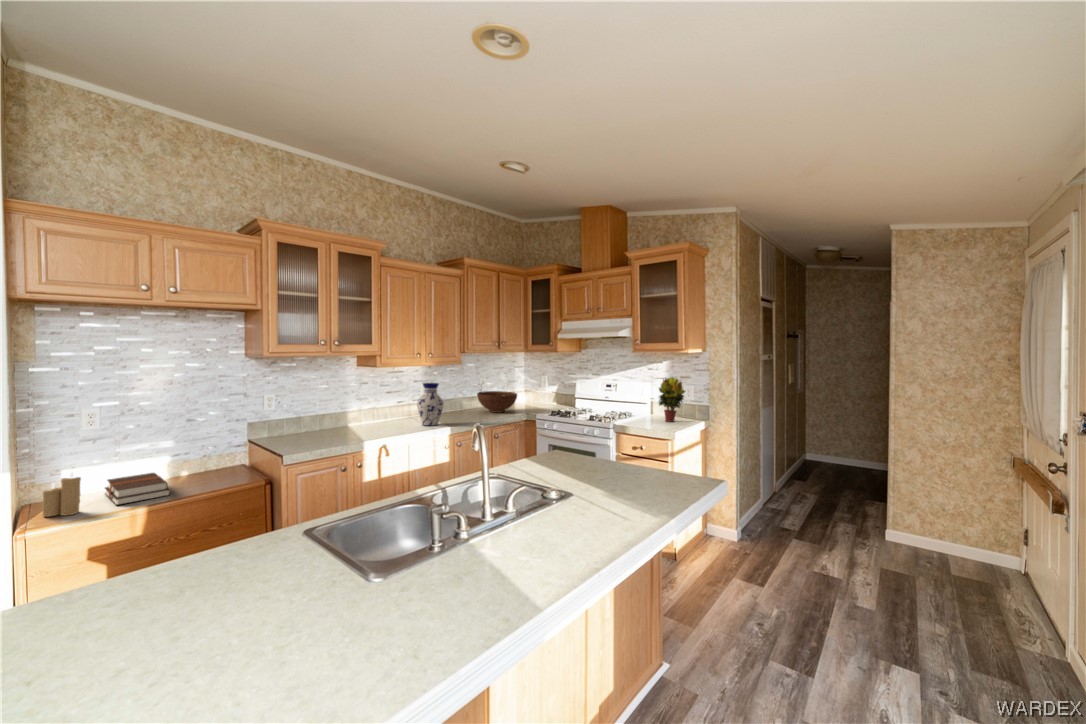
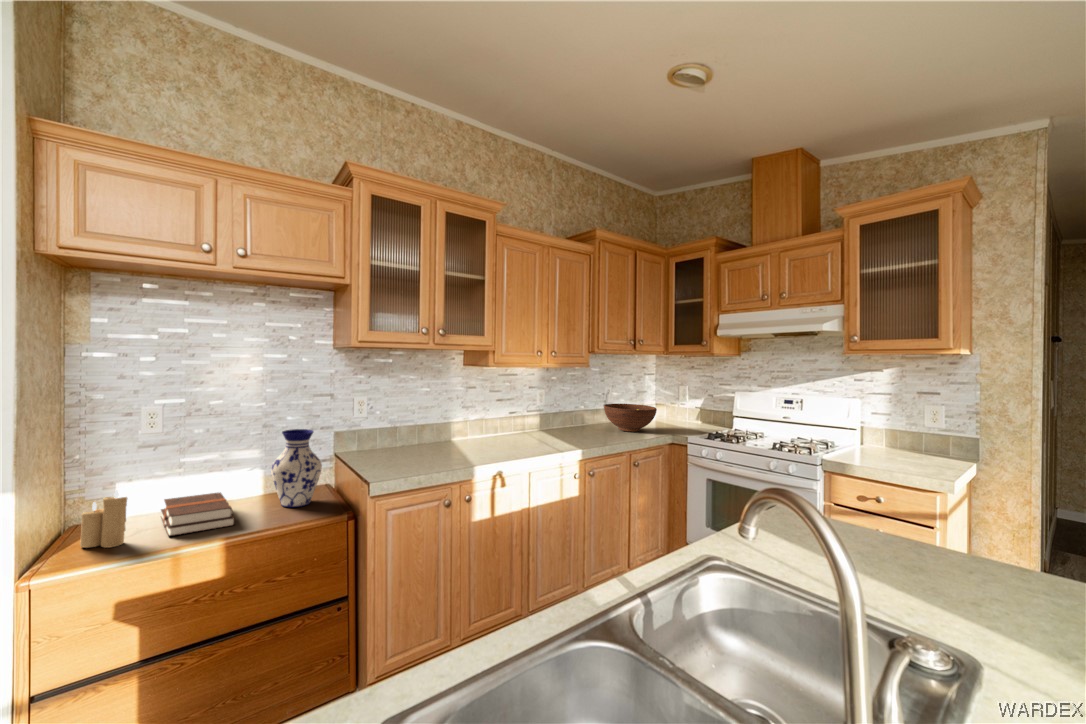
potted plant: present [659,377,685,422] -> none [867,390,918,456]
vase: present [417,383,444,426] -> present [271,429,322,508]

